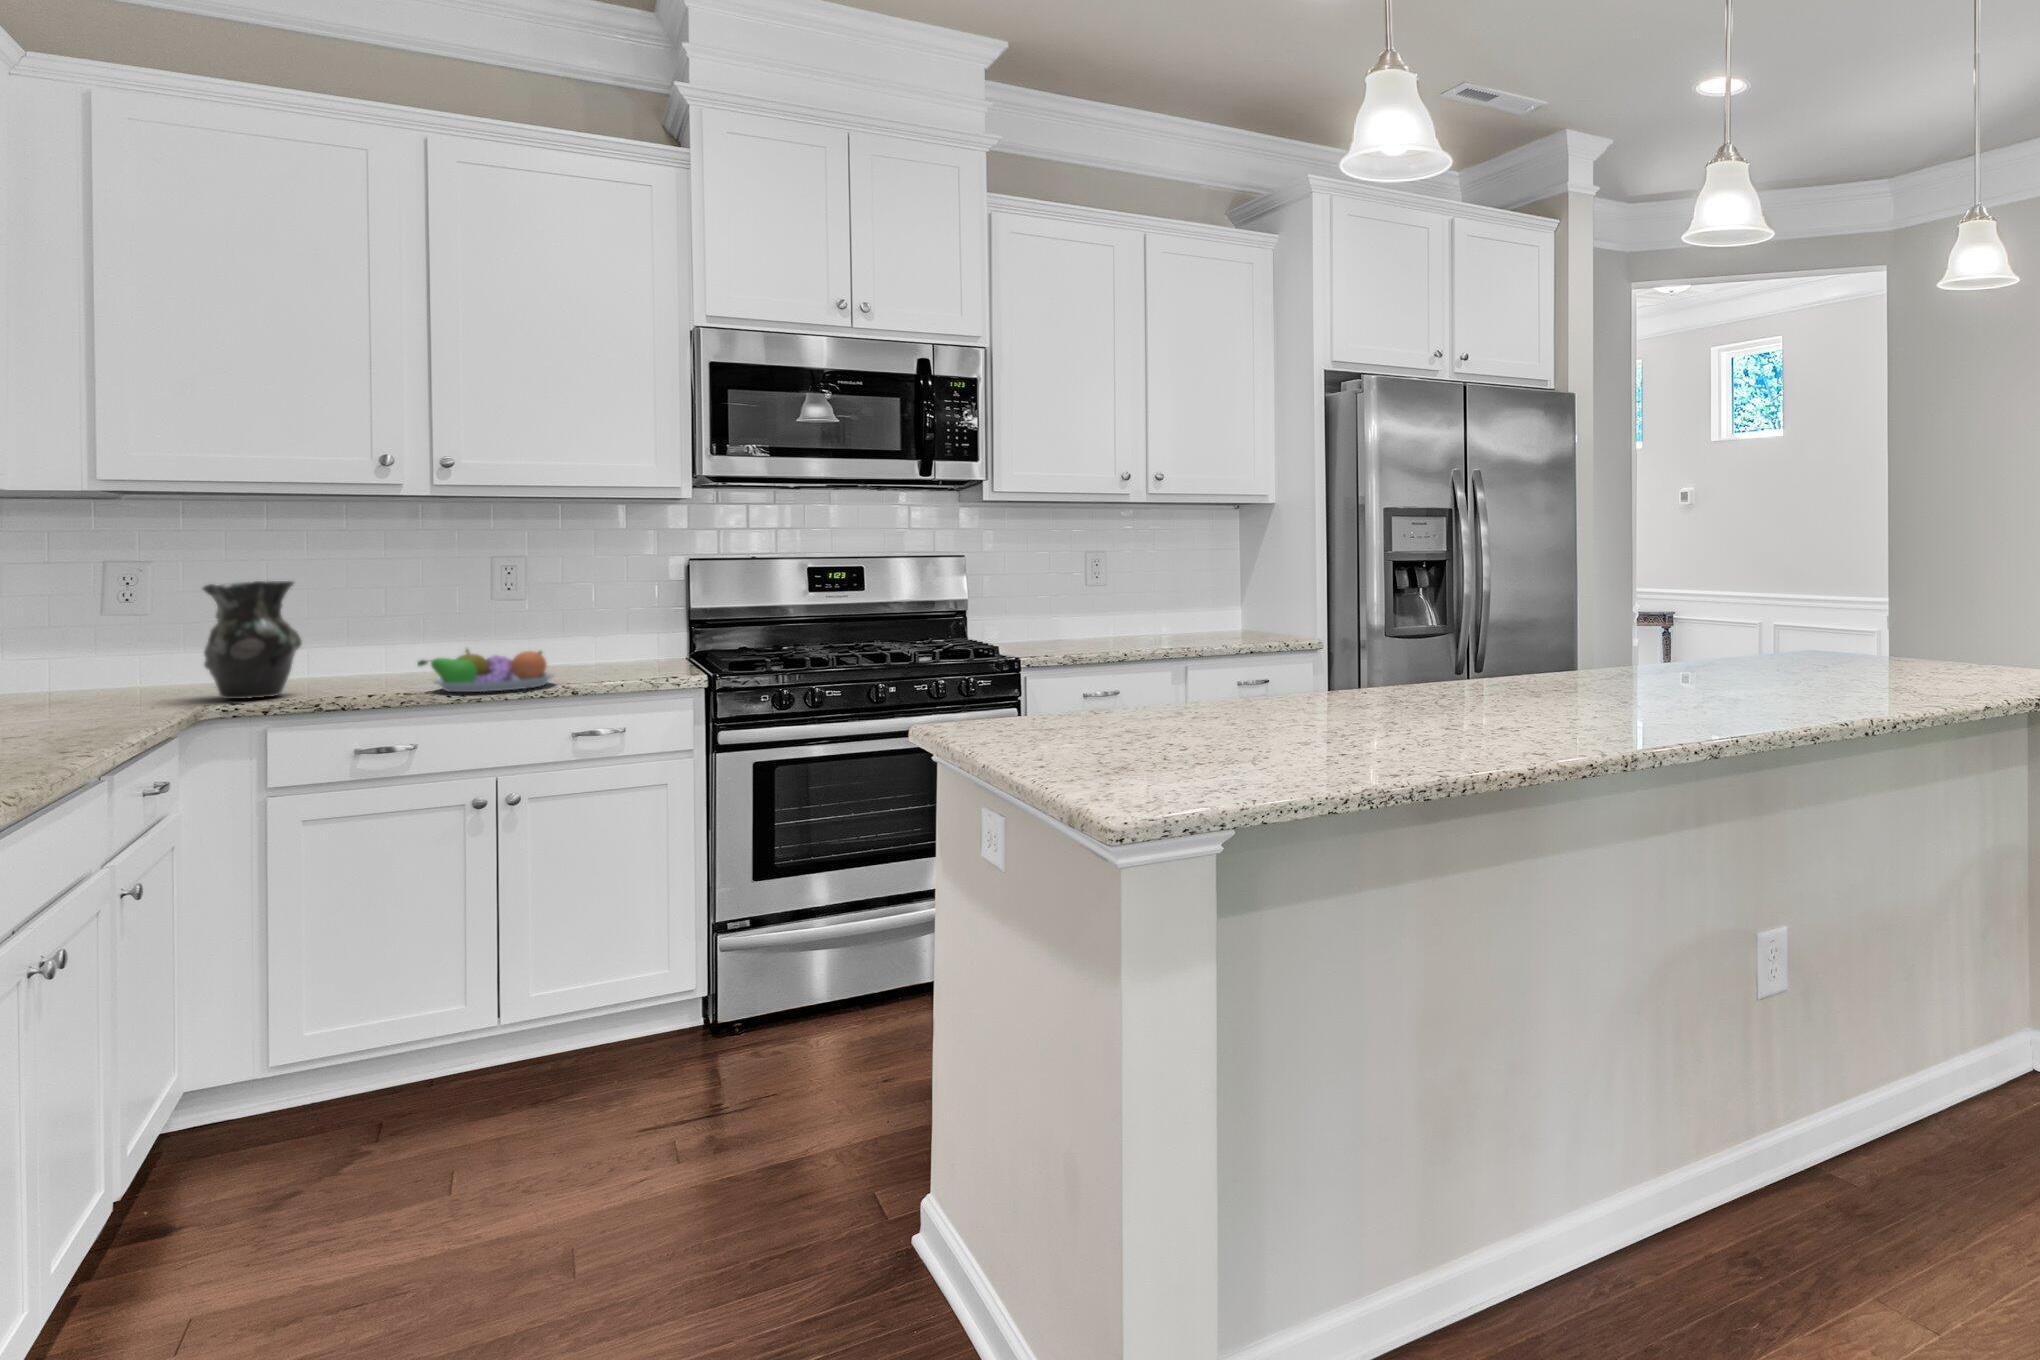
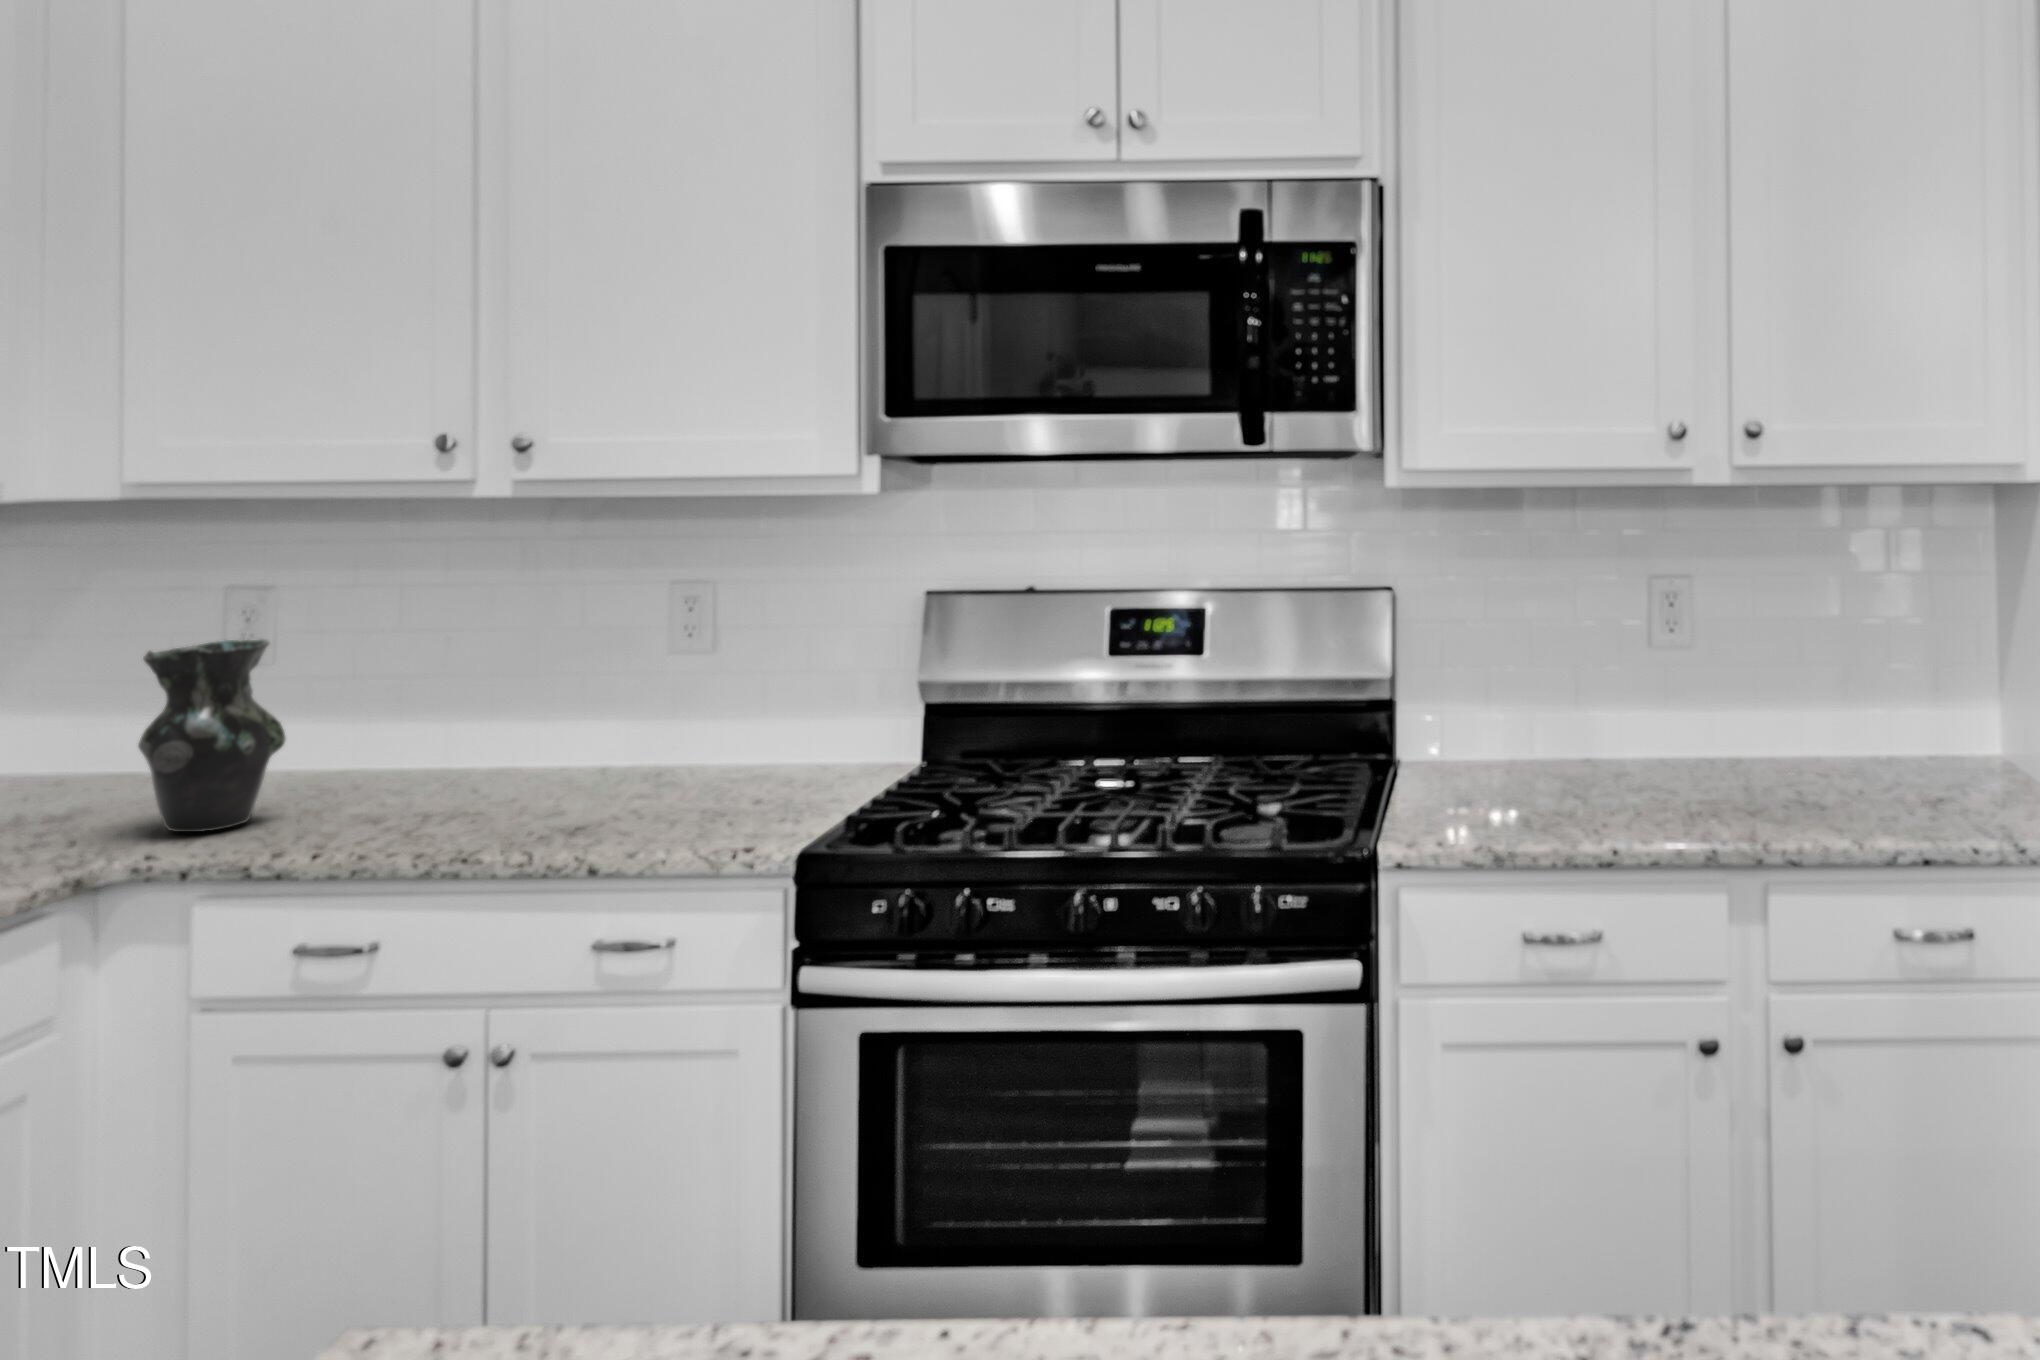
fruit bowl: present [418,649,555,692] -> none [364,764,569,860]

